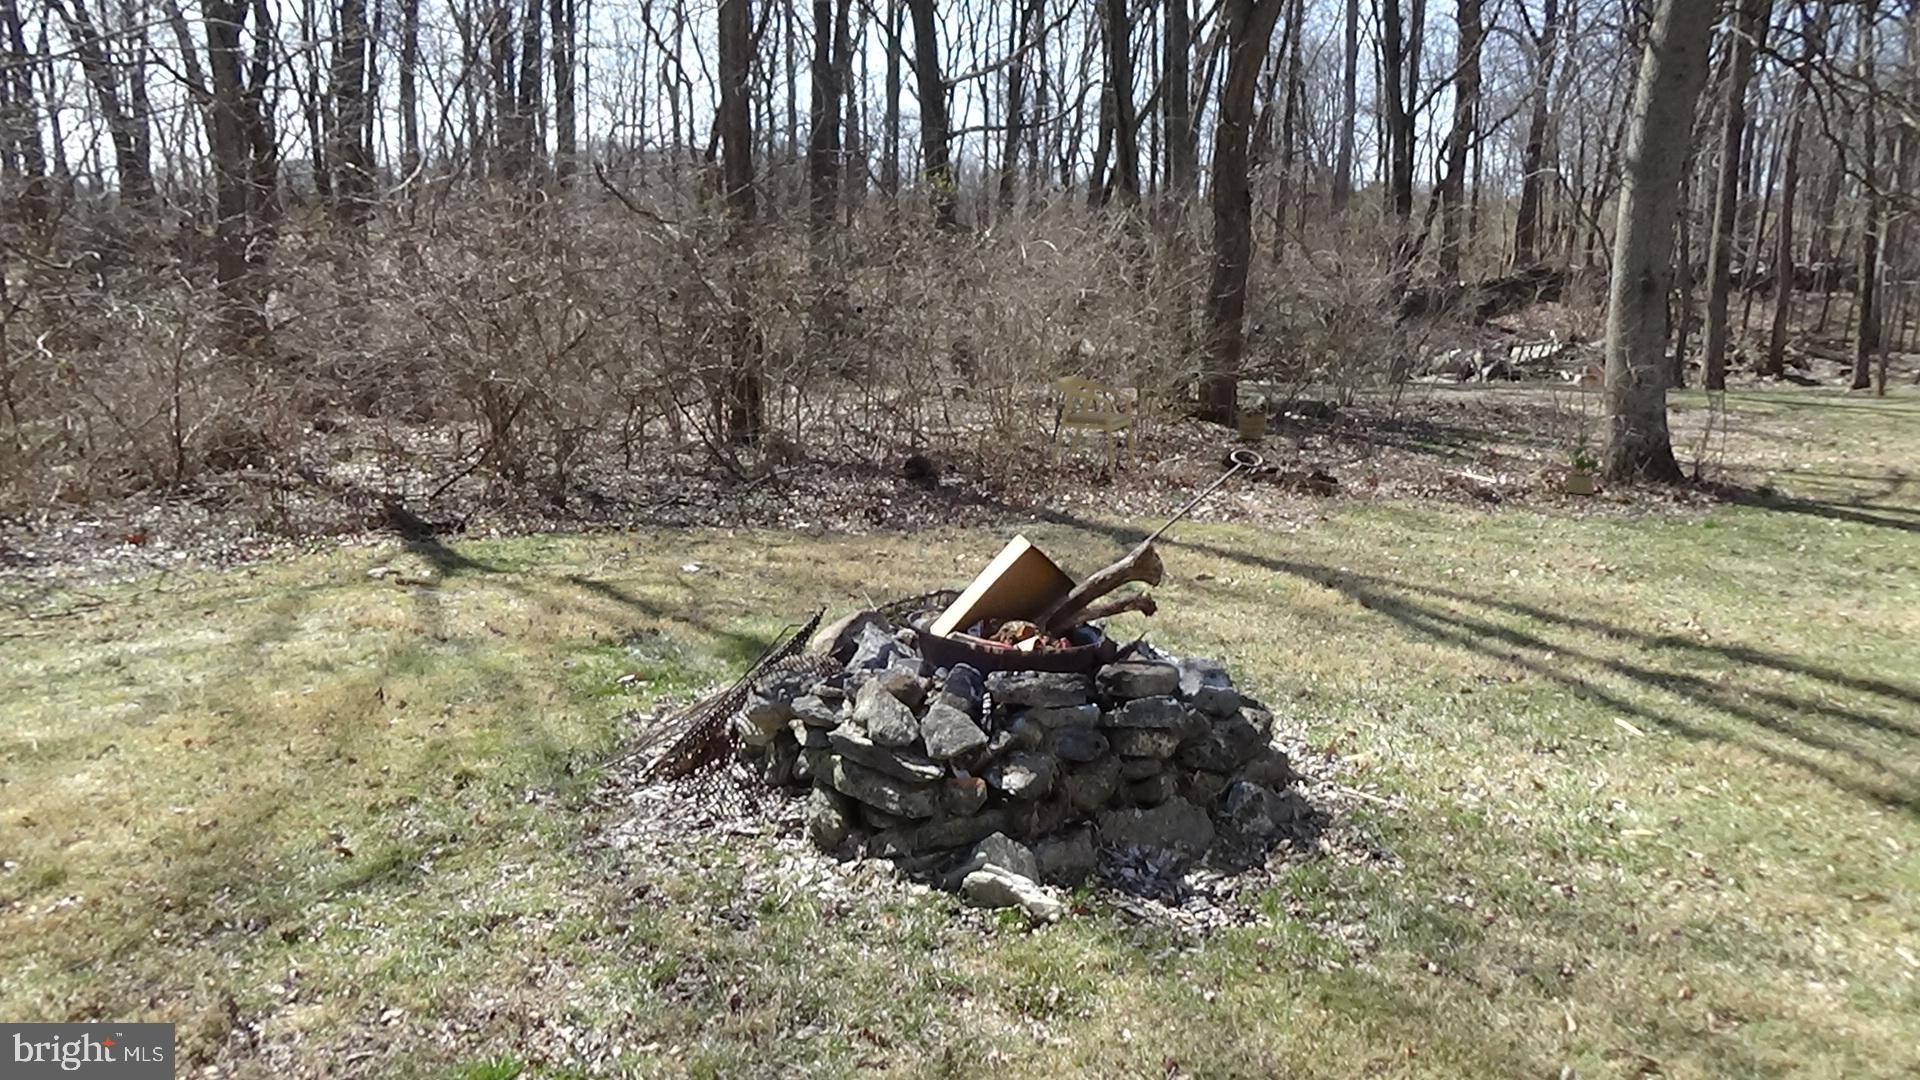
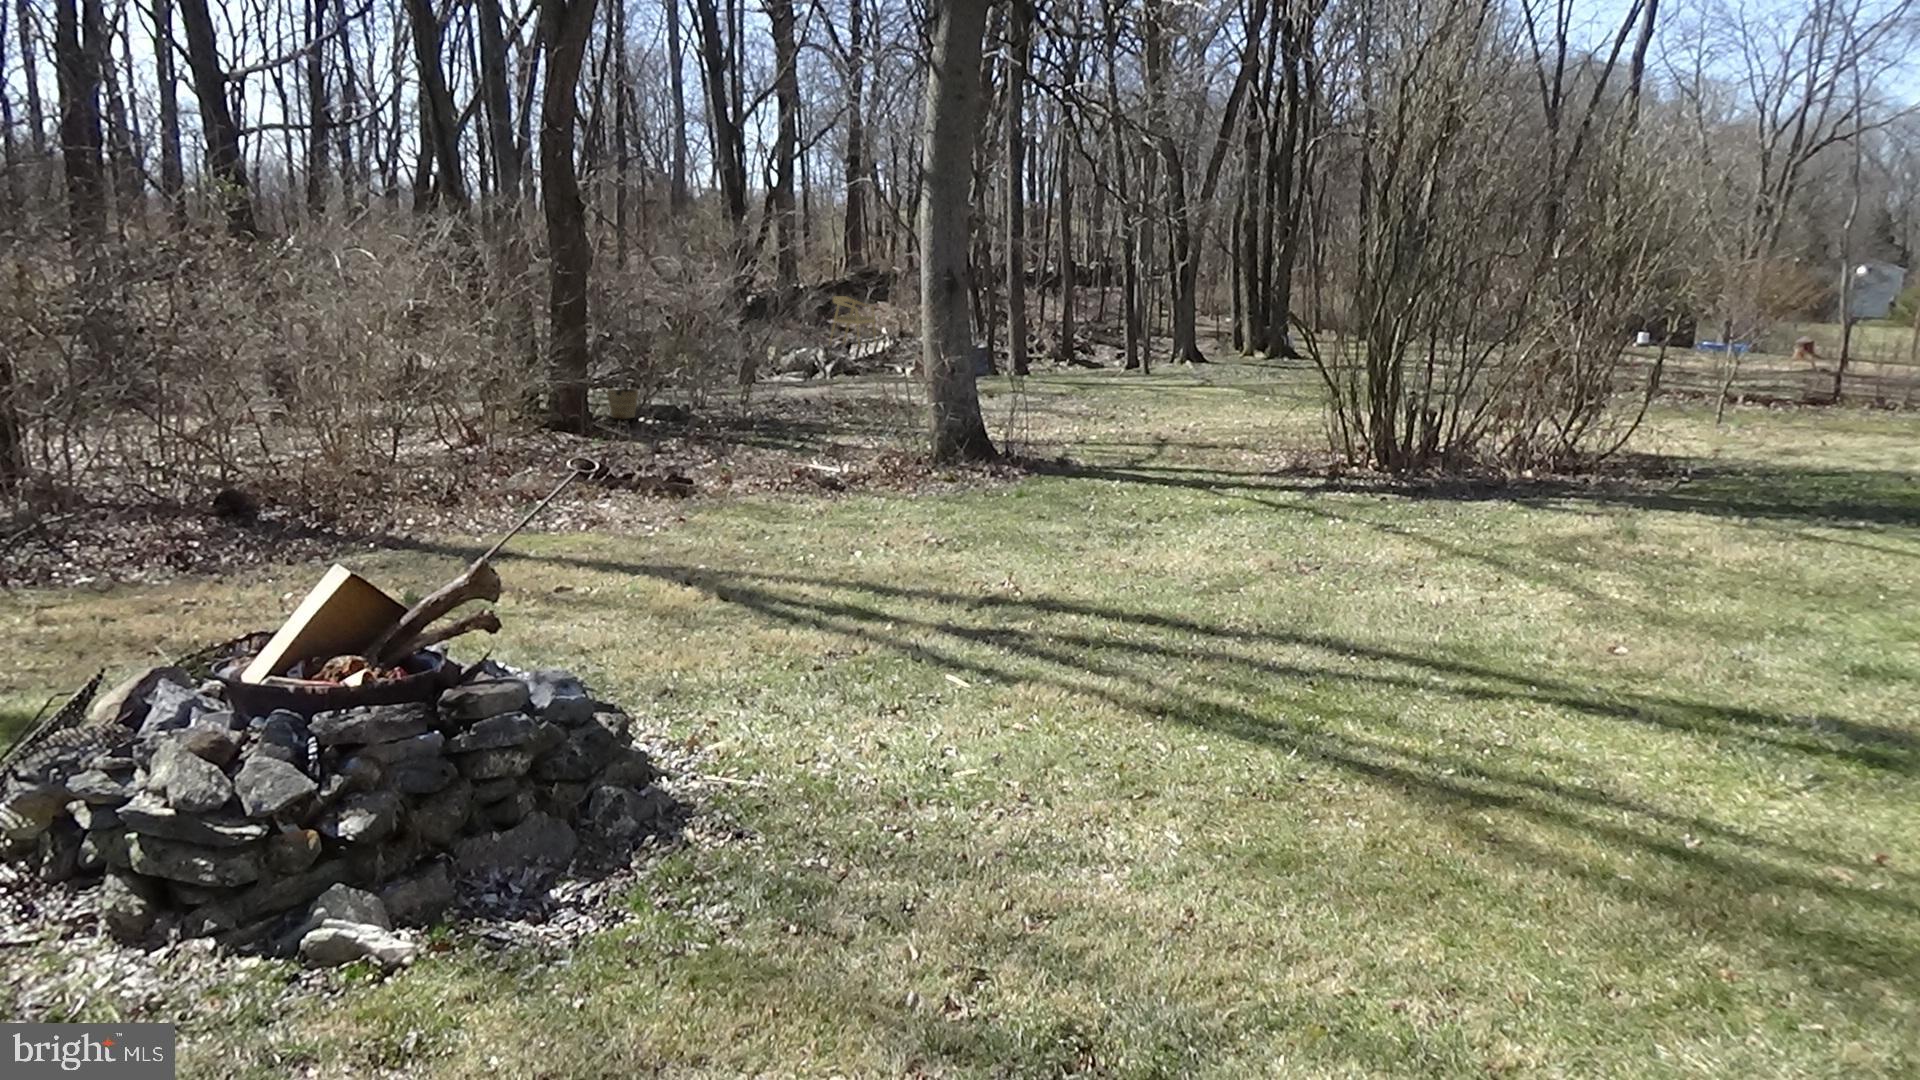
armchair: present [1050,376,1135,477] -> present [829,296,876,347]
potted plant: present [1567,436,1598,494] -> none [924,406,954,461]

